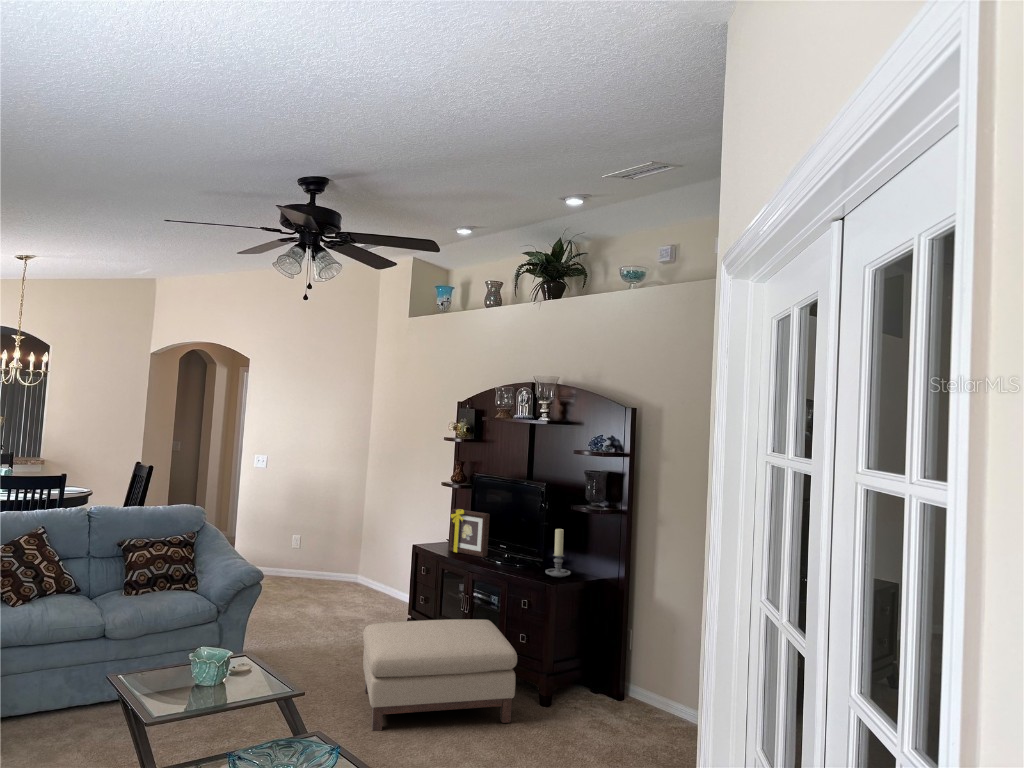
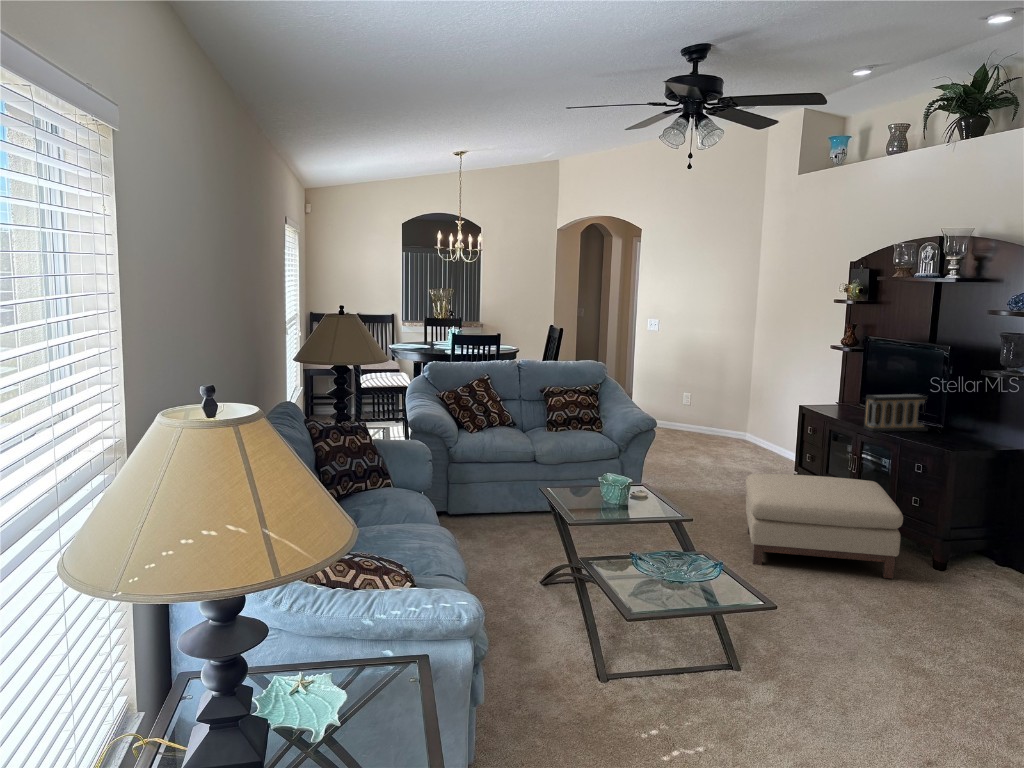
picture frame: present [449,509,490,557] -> none [836,372,882,421]
speaker: none [476,528,532,569] -> present [864,394,928,432]
candle holder: present [545,529,571,577] -> none [943,395,974,446]

